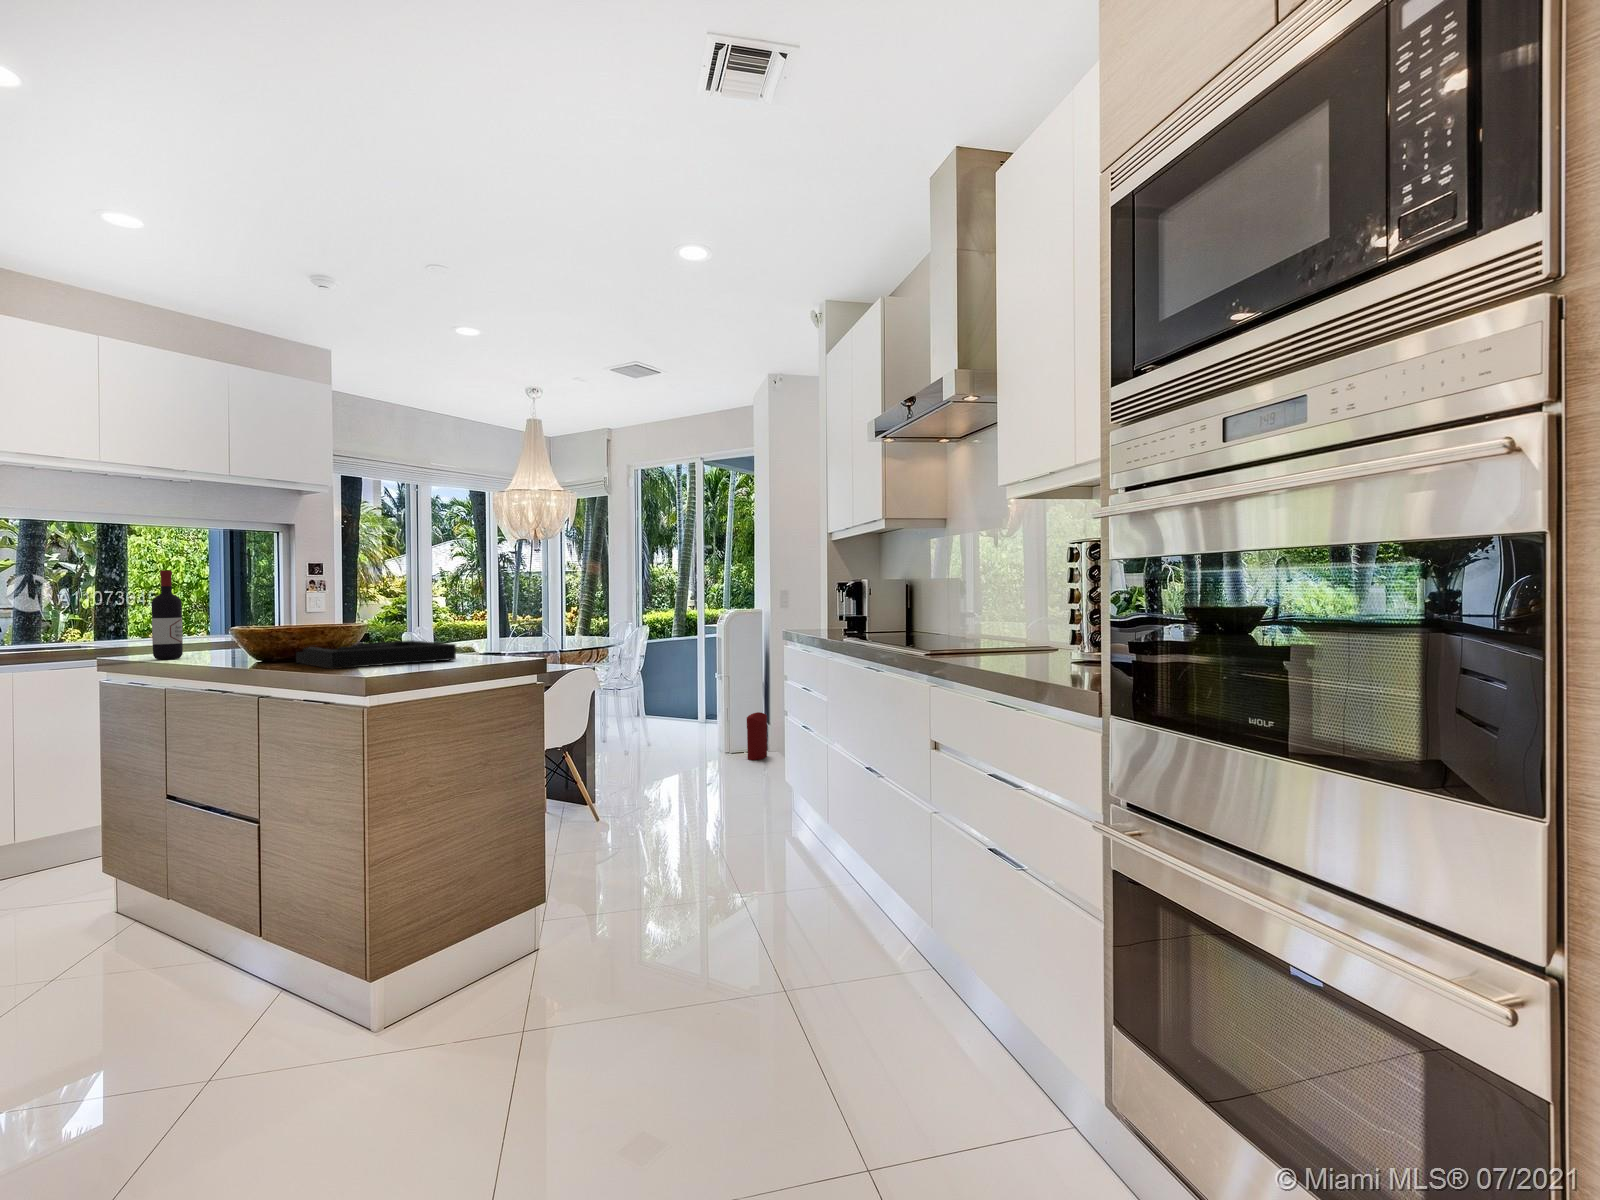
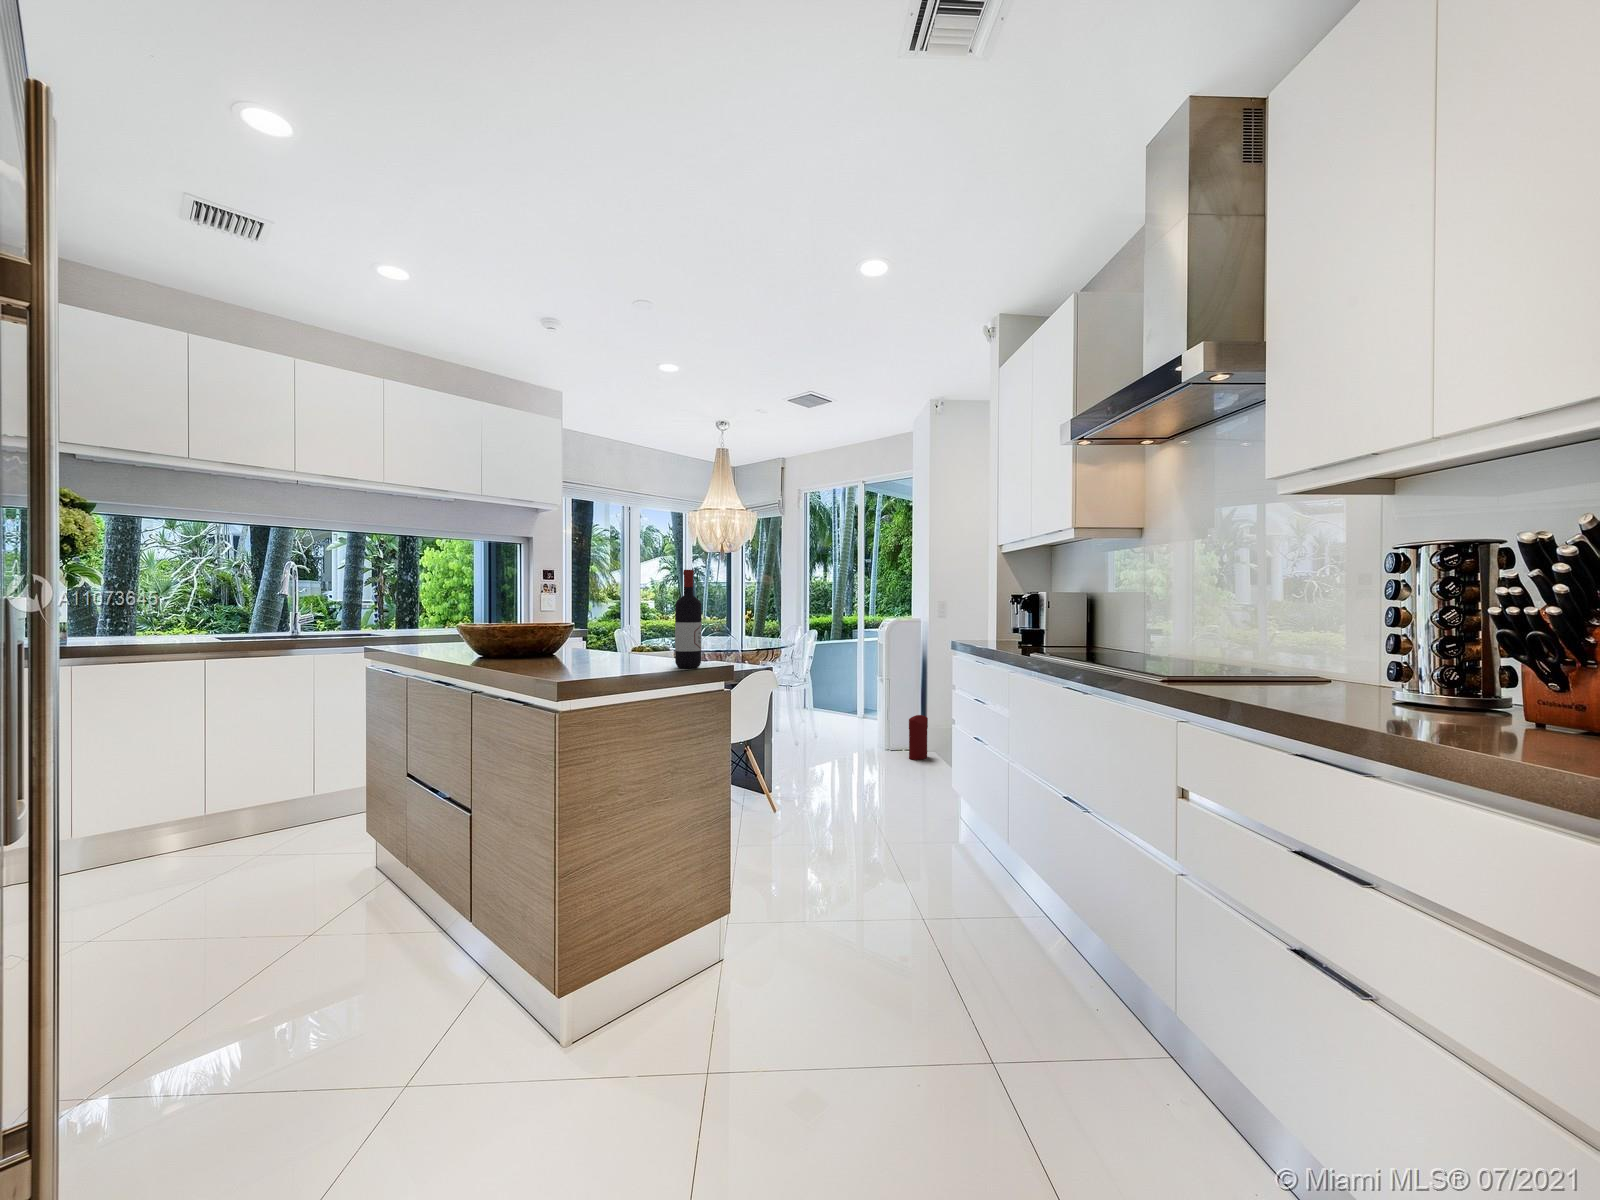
wine bottle: present [151,570,183,659] -> present [675,570,702,668]
decorative tray: present [296,640,456,669] -> none [511,642,649,669]

